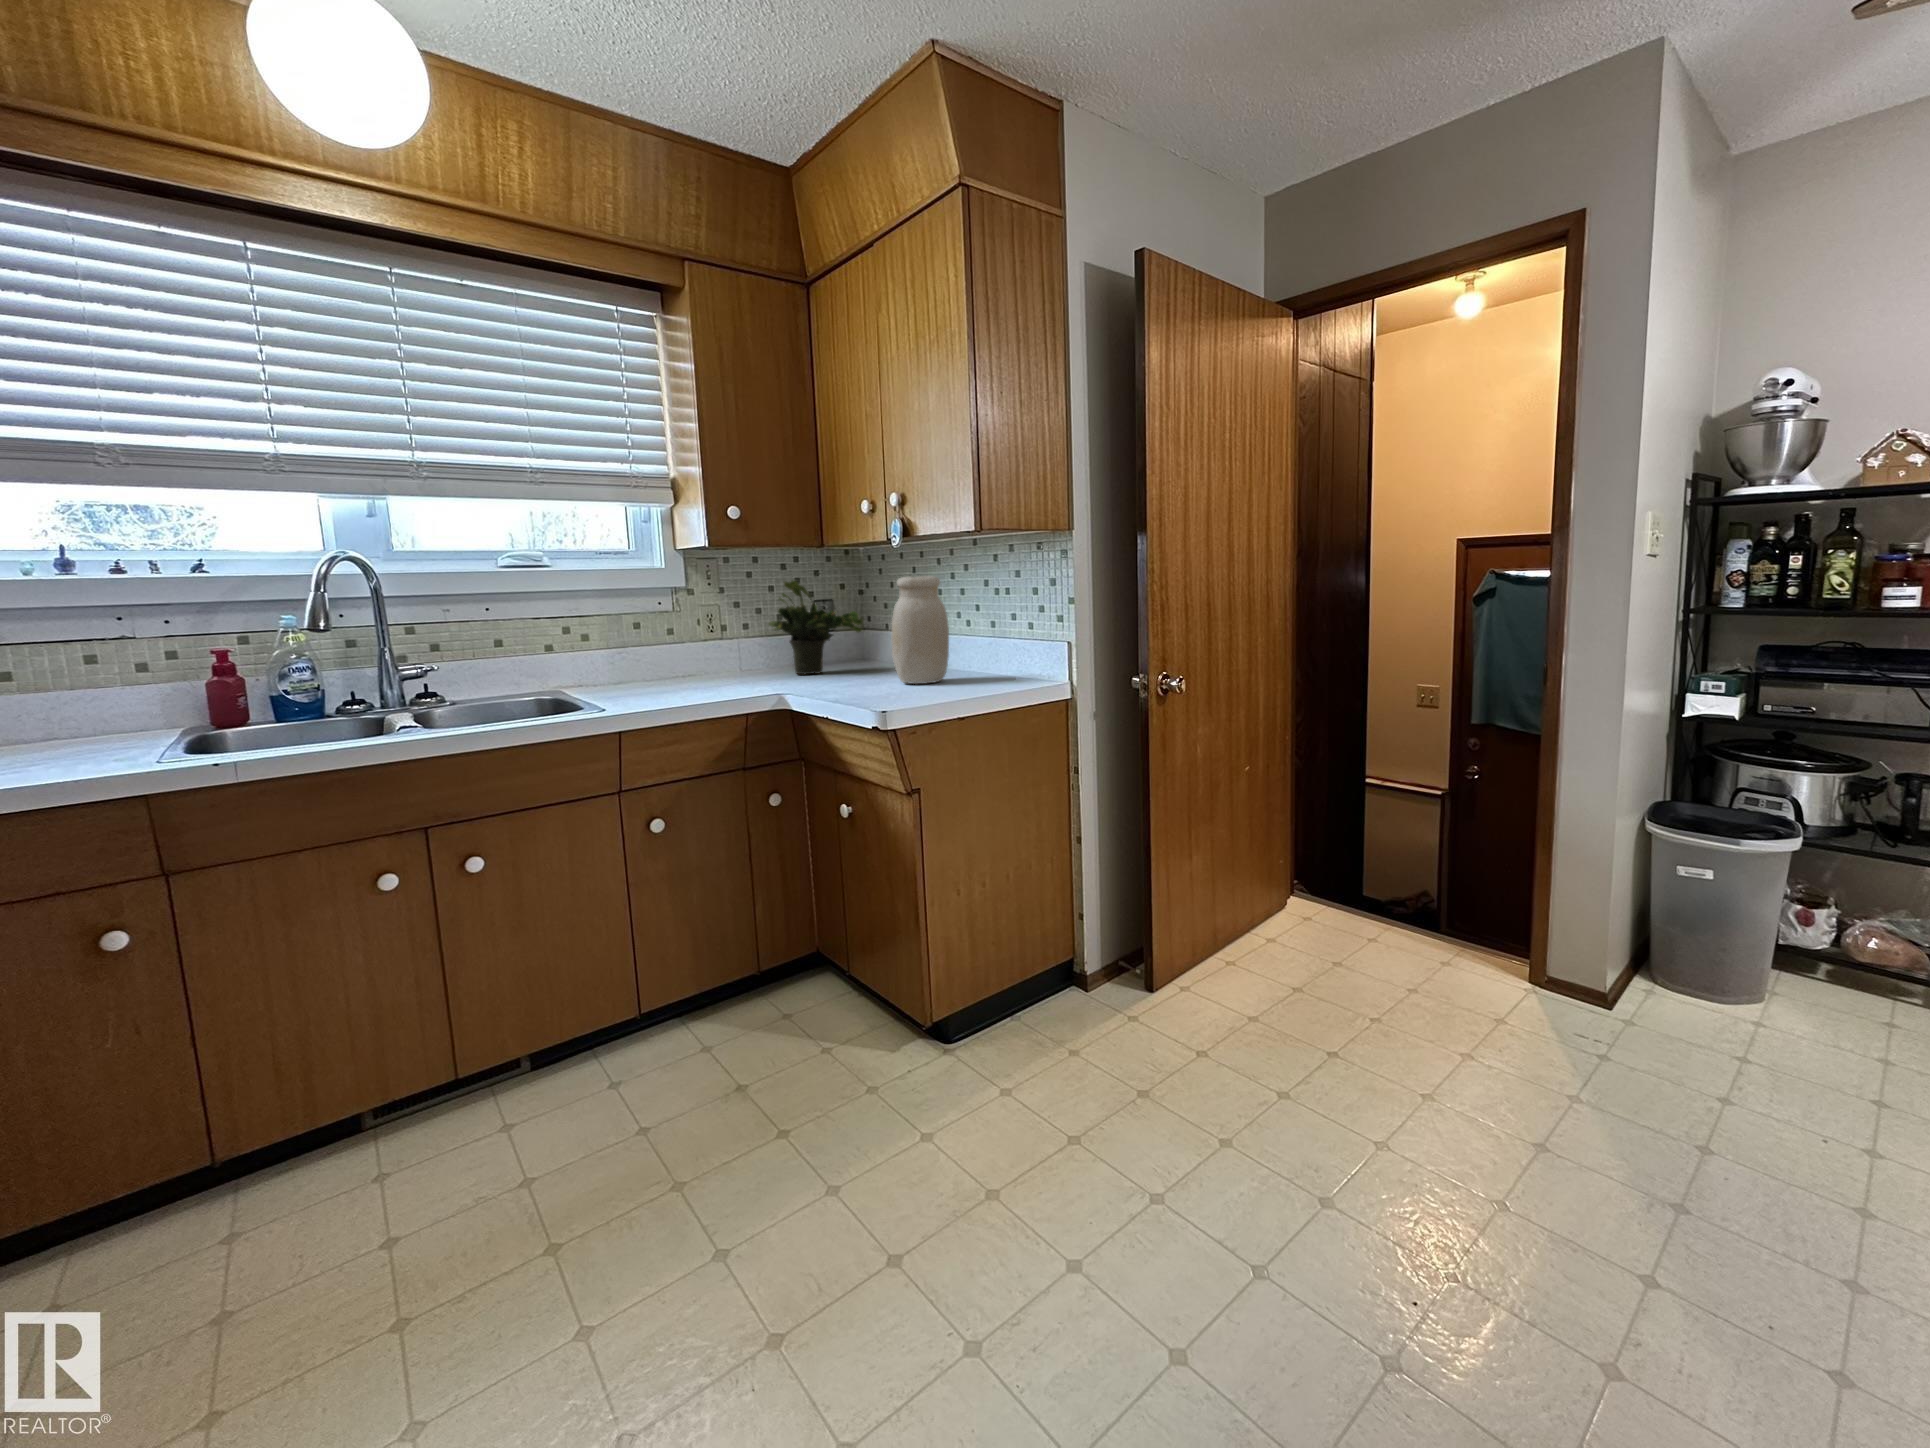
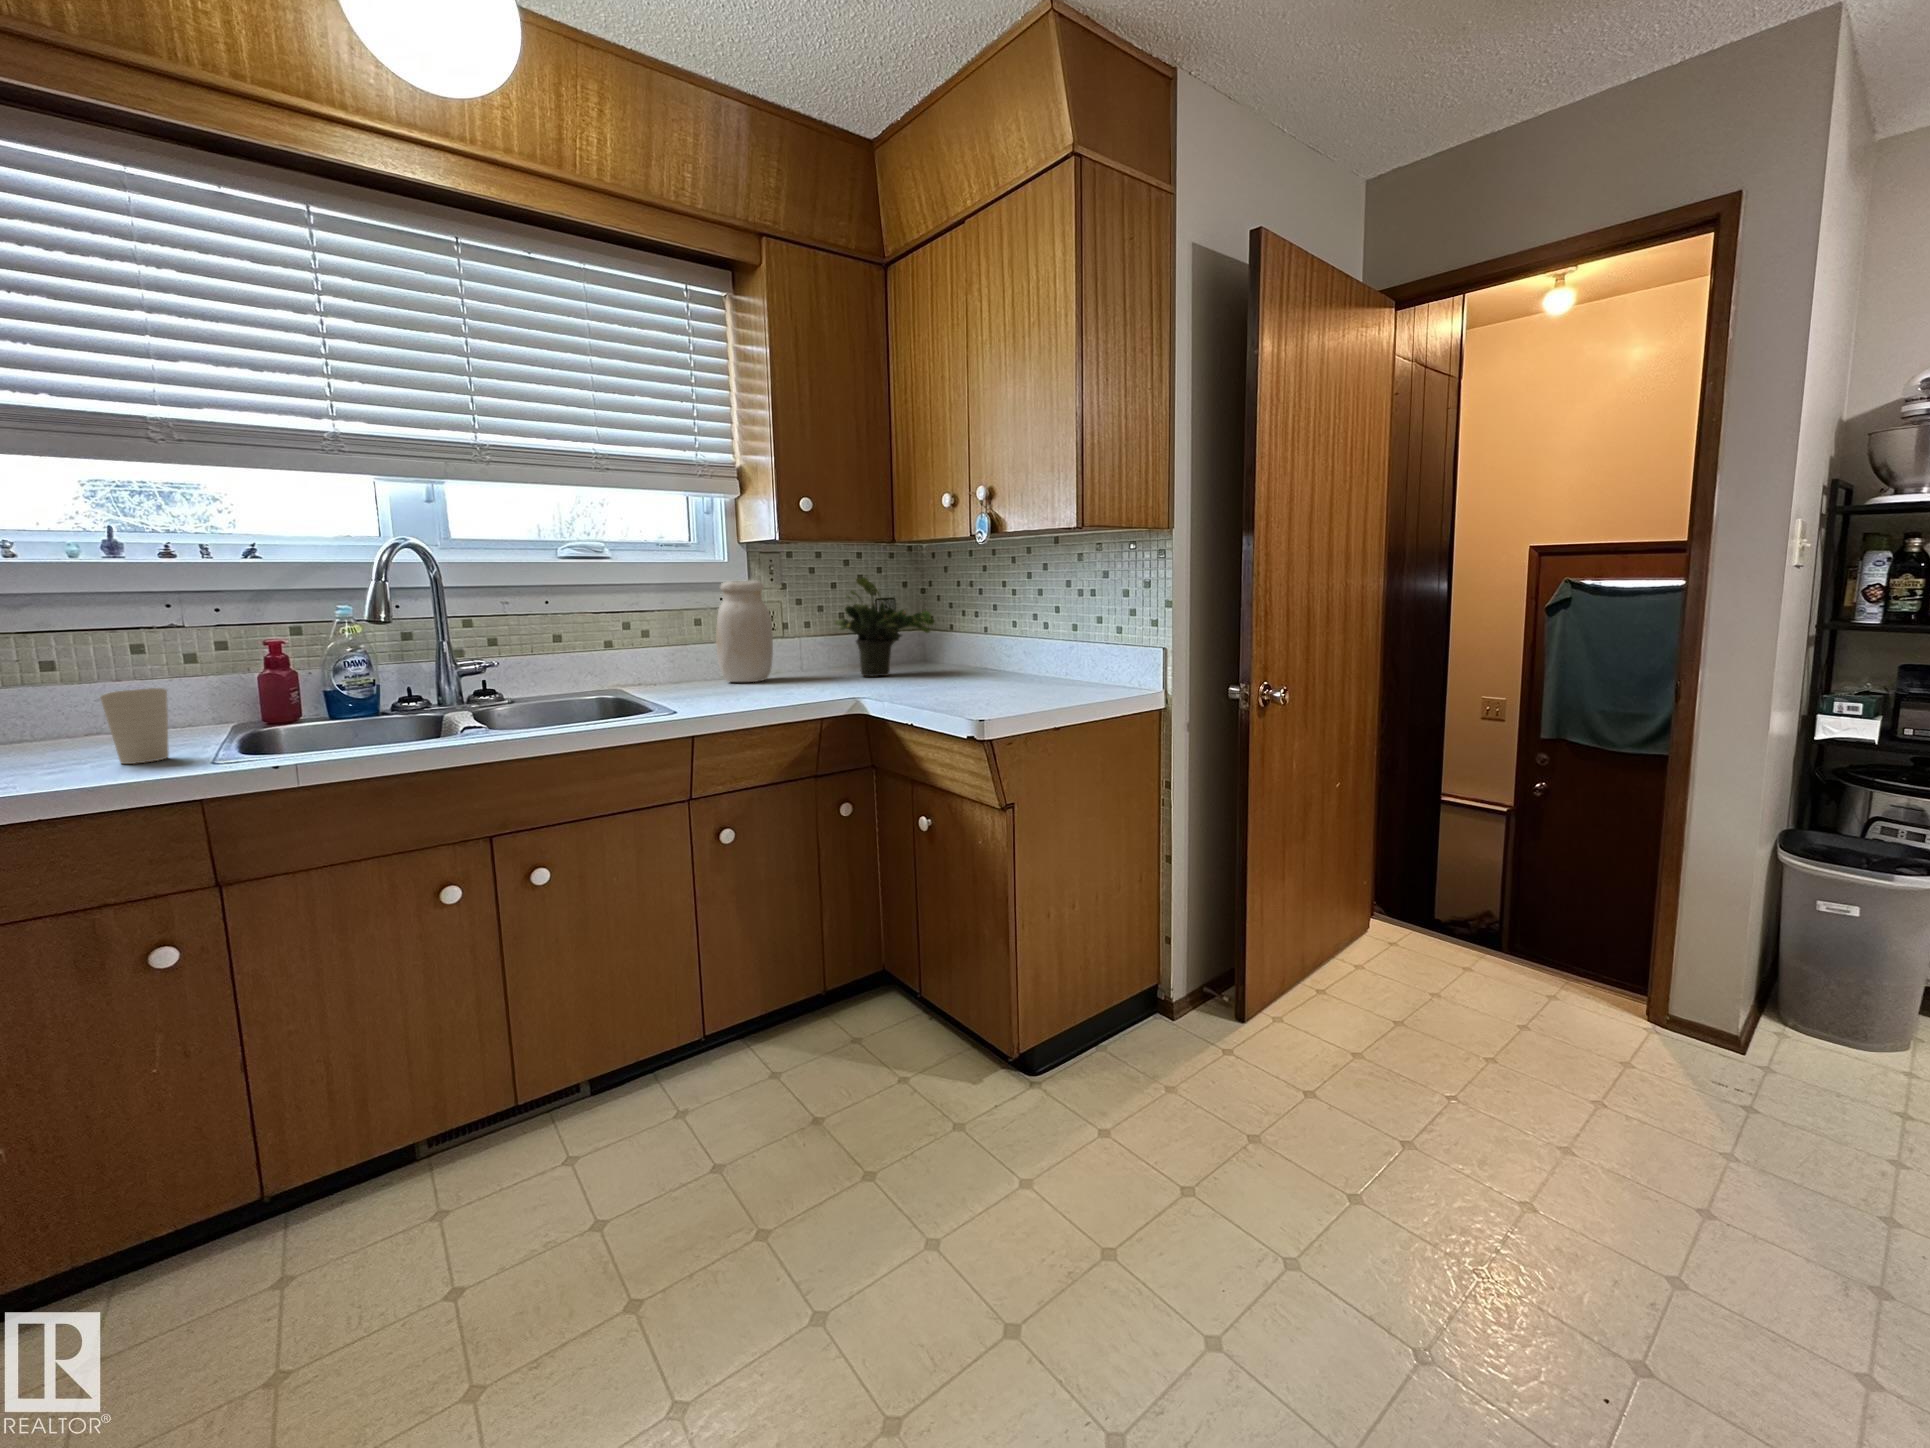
jar: present [892,576,949,684] -> present [716,580,773,682]
cup: none [48,695,115,765] -> present [100,688,169,764]

